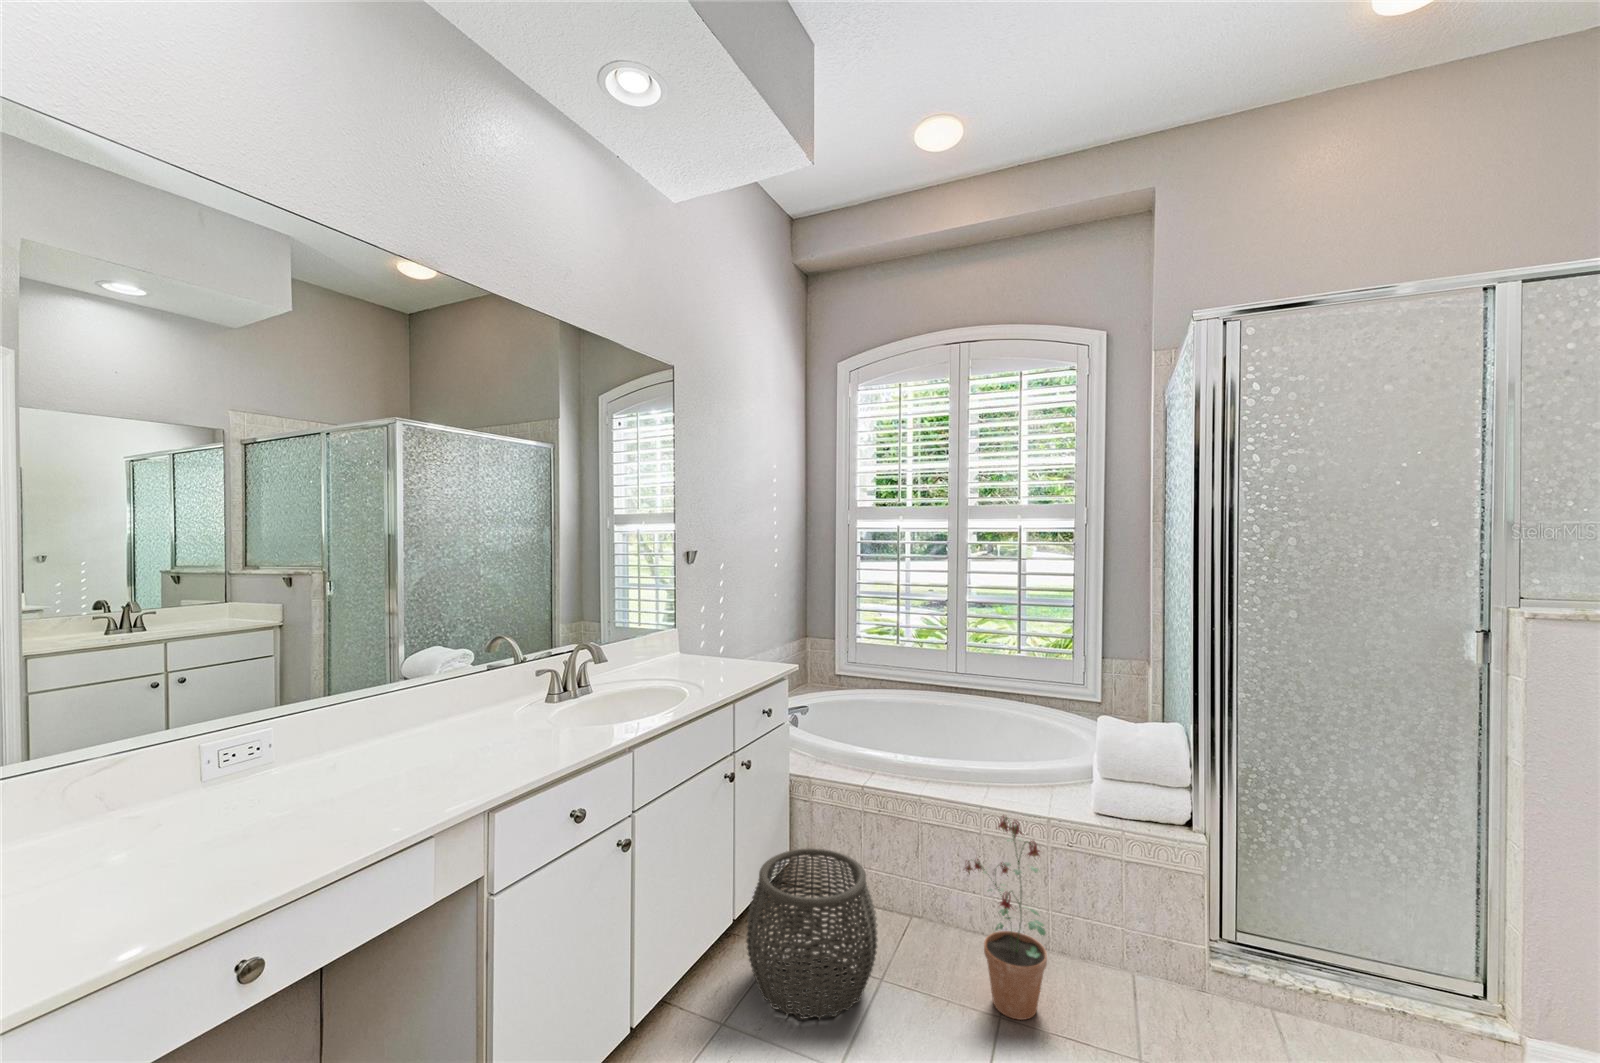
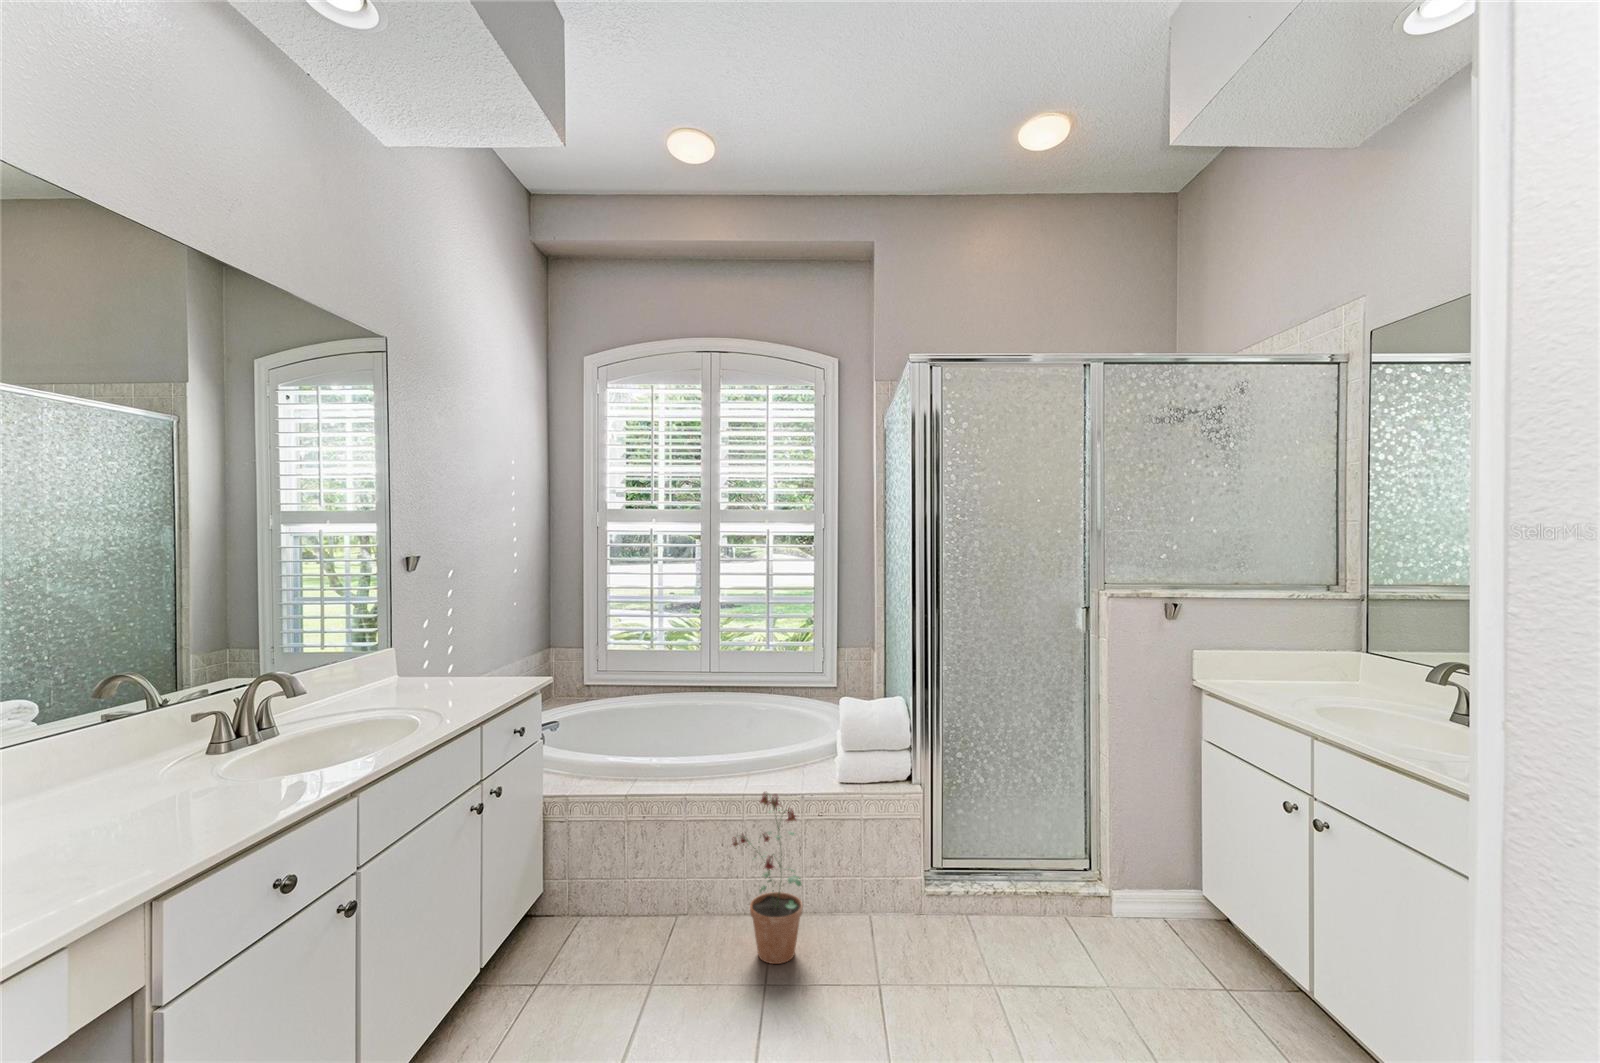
woven basket: present [746,848,878,1020] -> none [524,851,656,1010]

